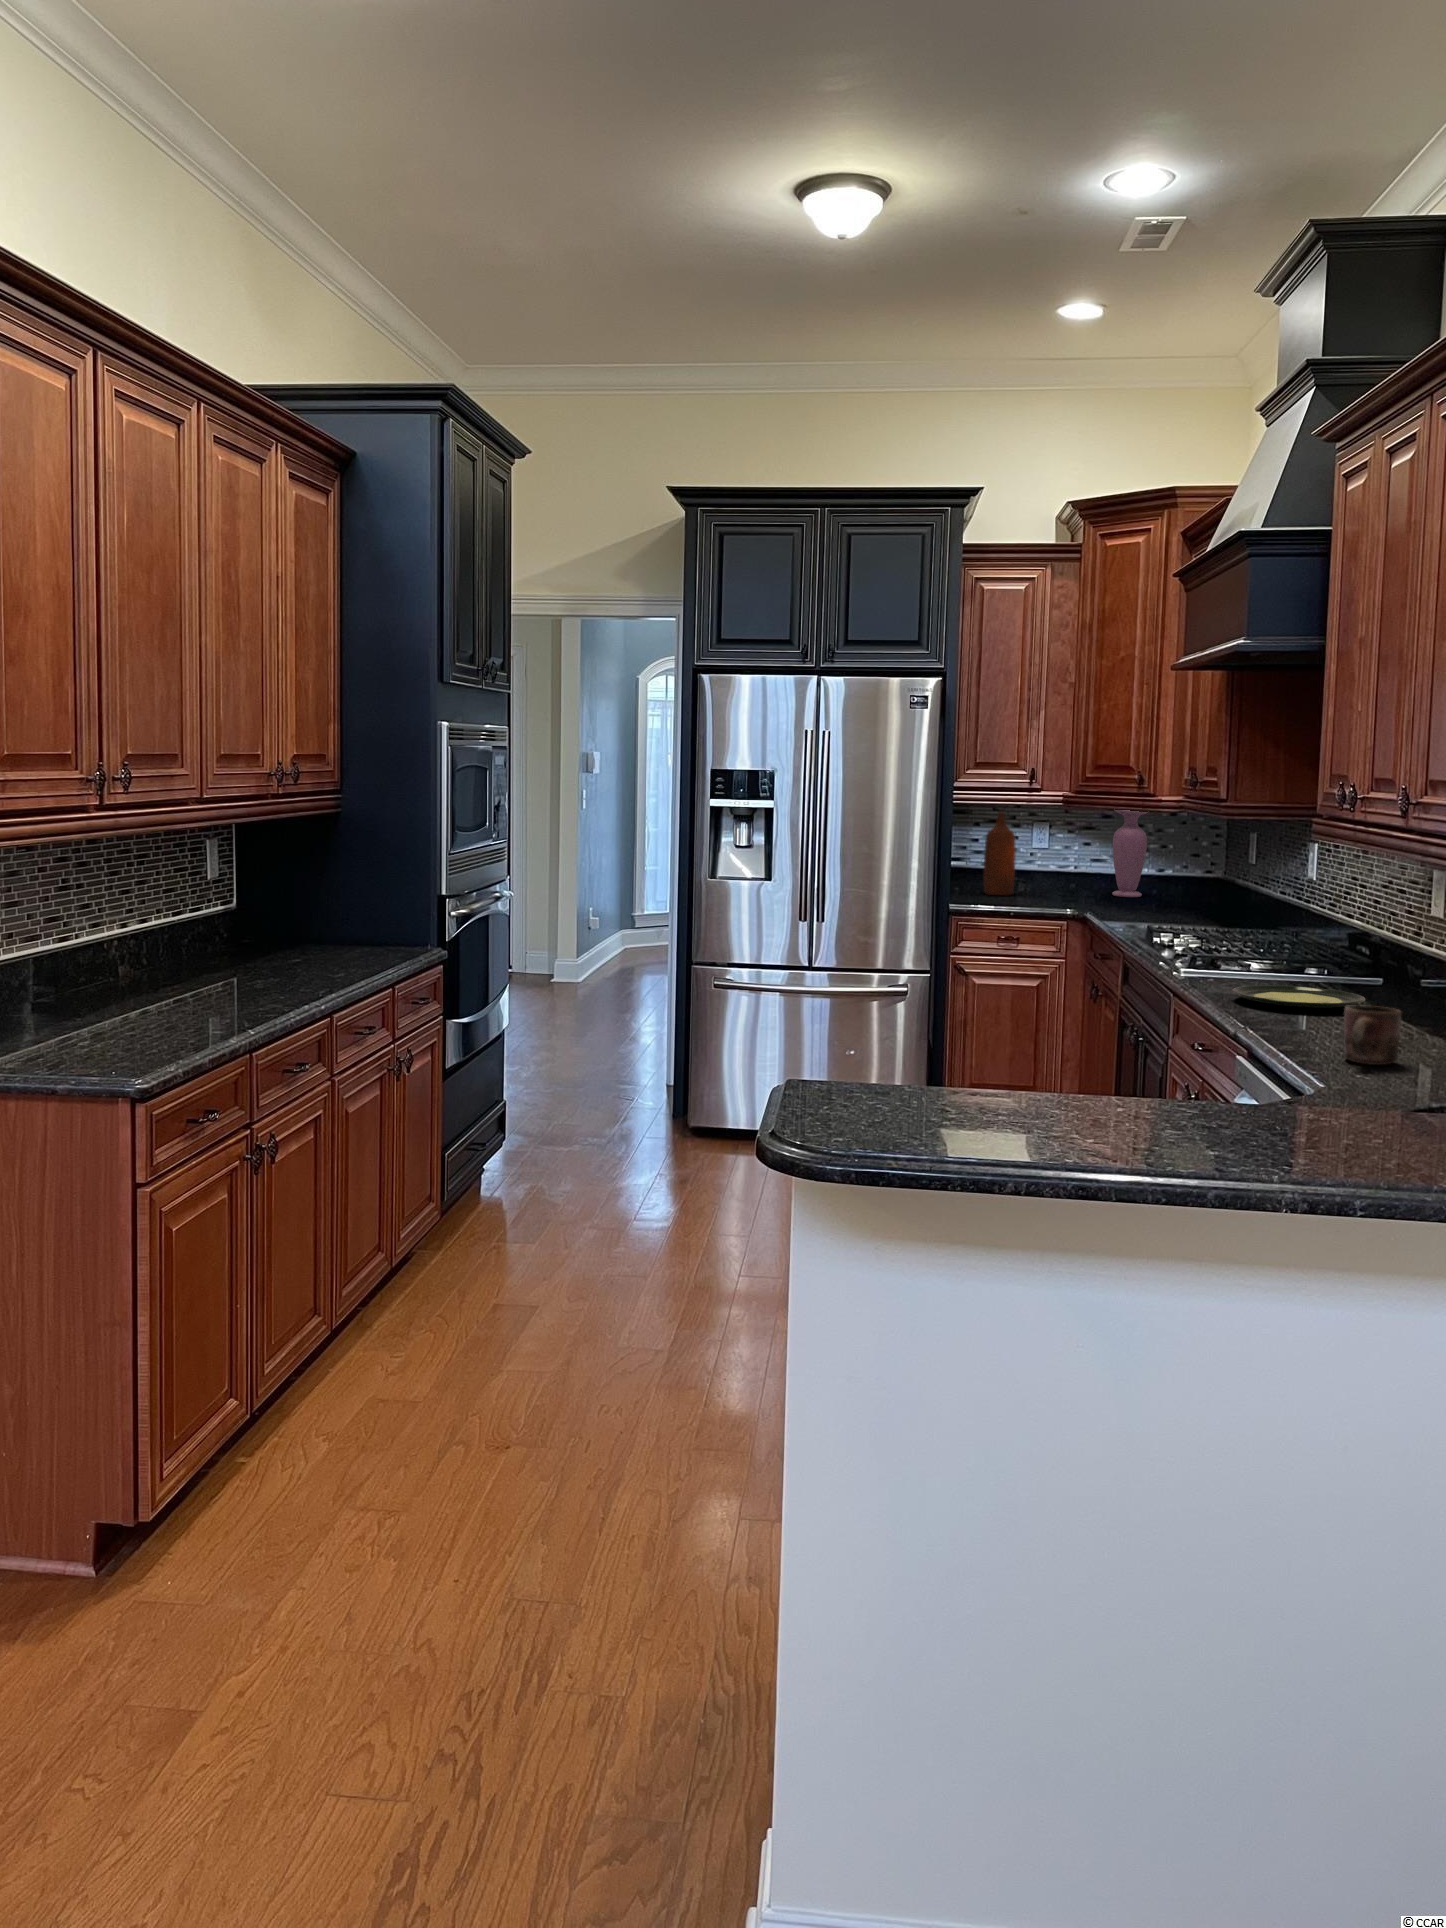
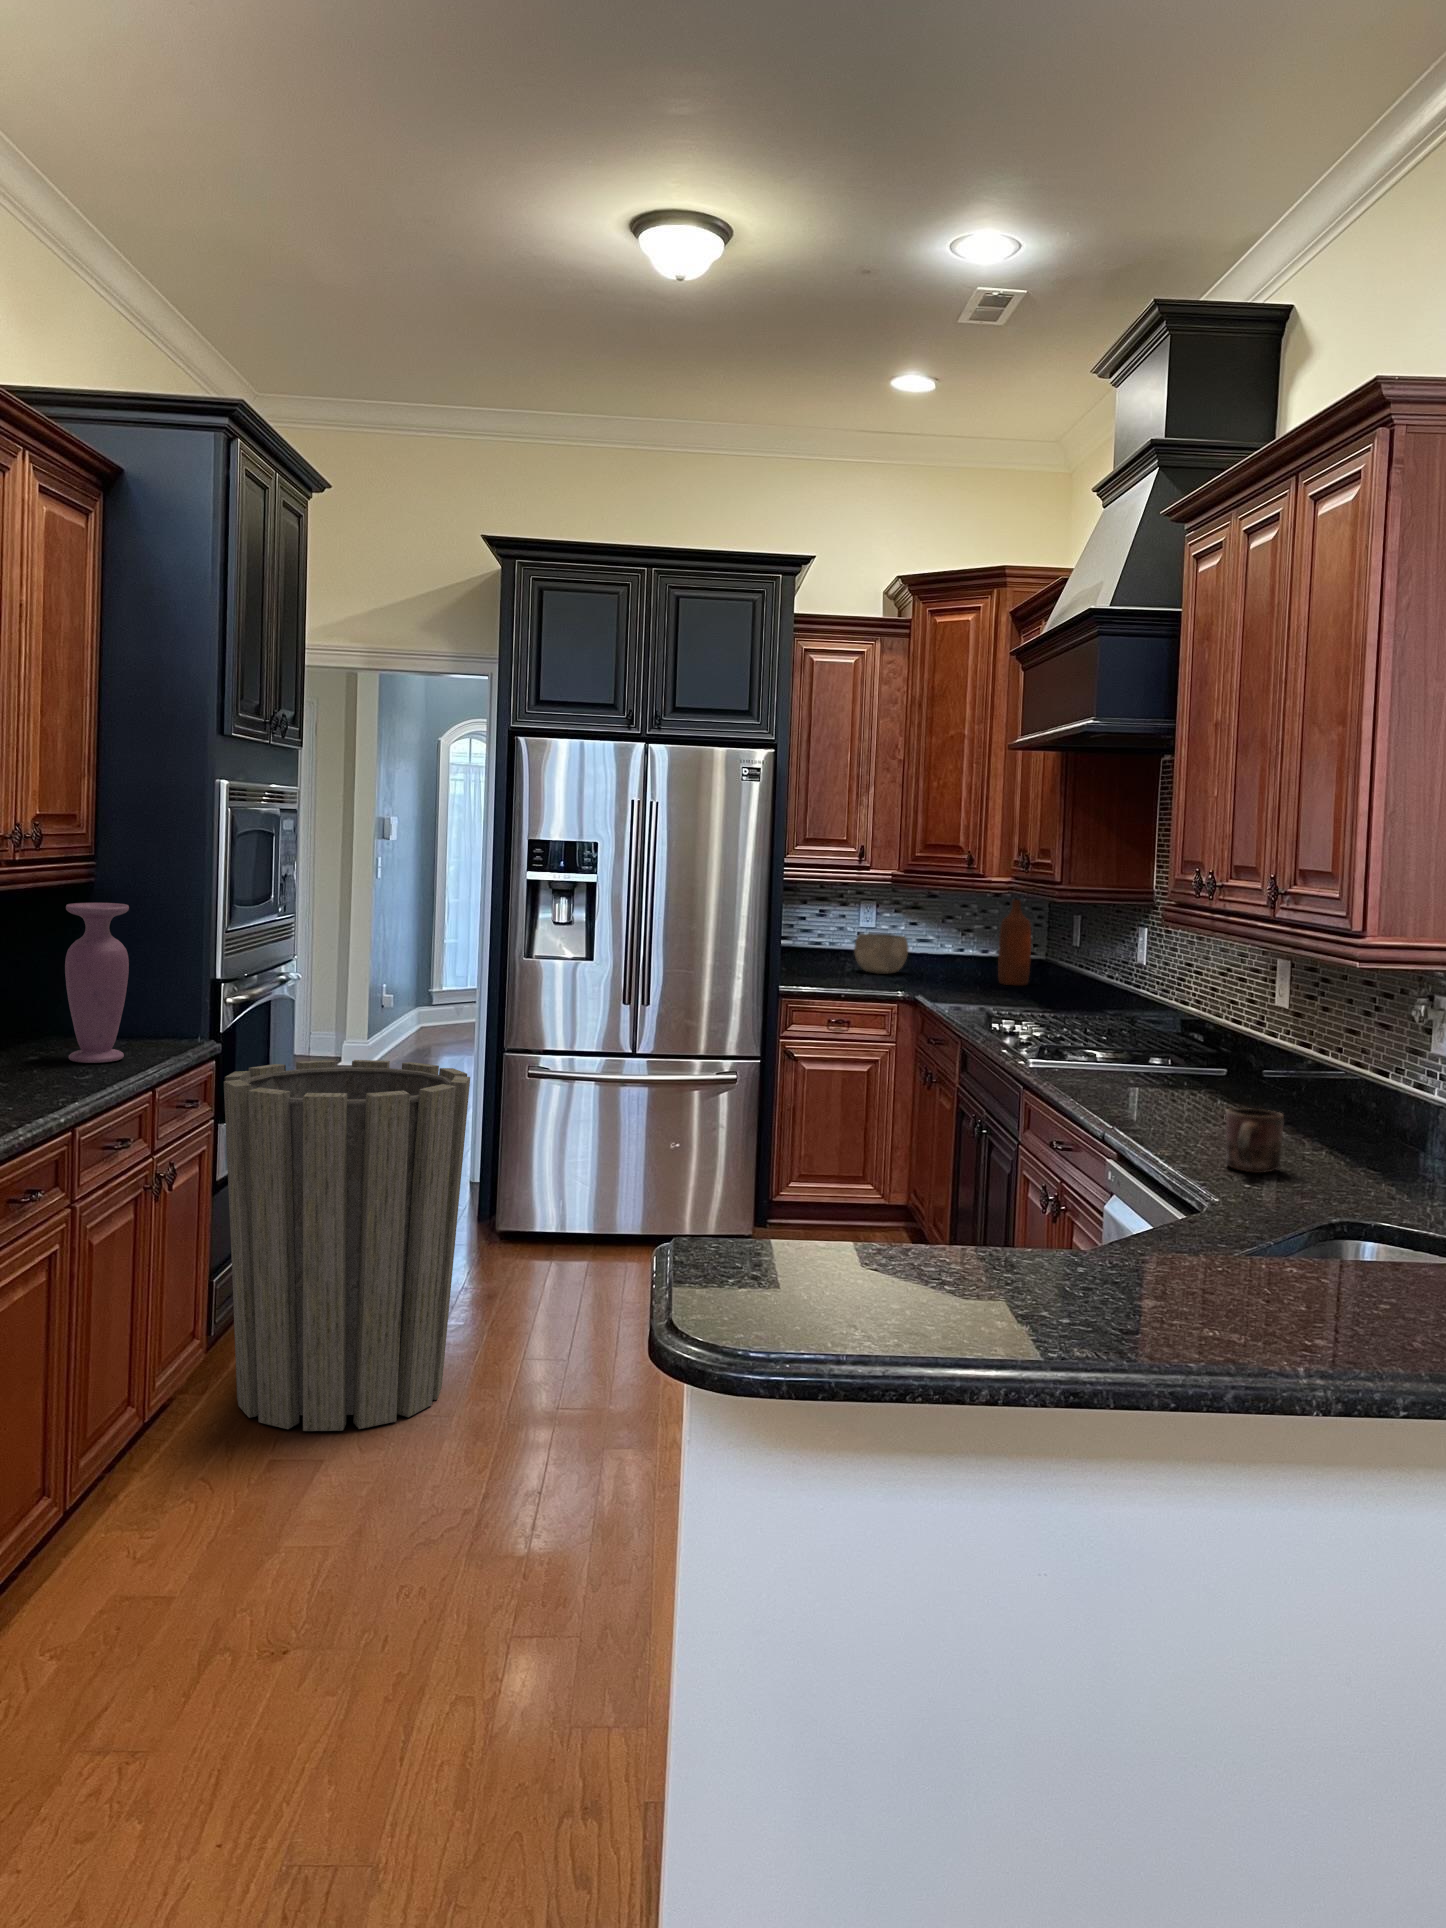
vase: present [1112,810,1148,897] -> present [65,903,129,1063]
bottle: present [984,812,1016,895] -> present [998,900,1031,986]
bowl: none [1027,854,1081,893] -> present [854,933,908,974]
trash can: none [450,967,659,1284] -> present [224,1060,470,1431]
plate: present [1232,985,1365,1007] -> none [1092,1080,1225,1104]

